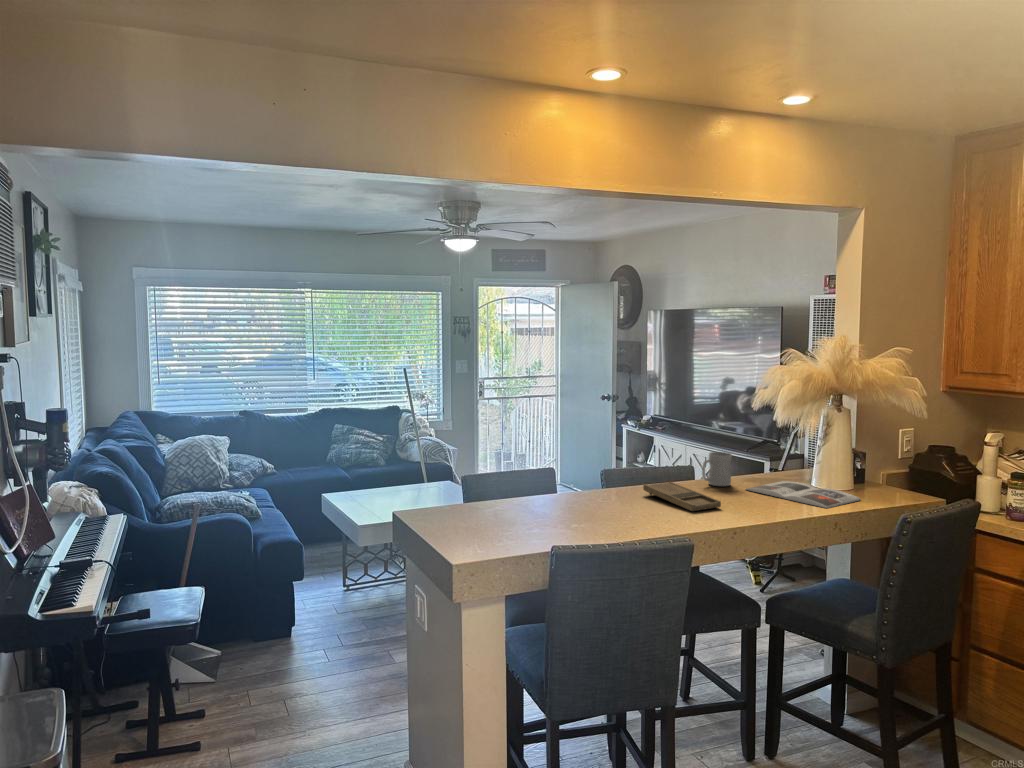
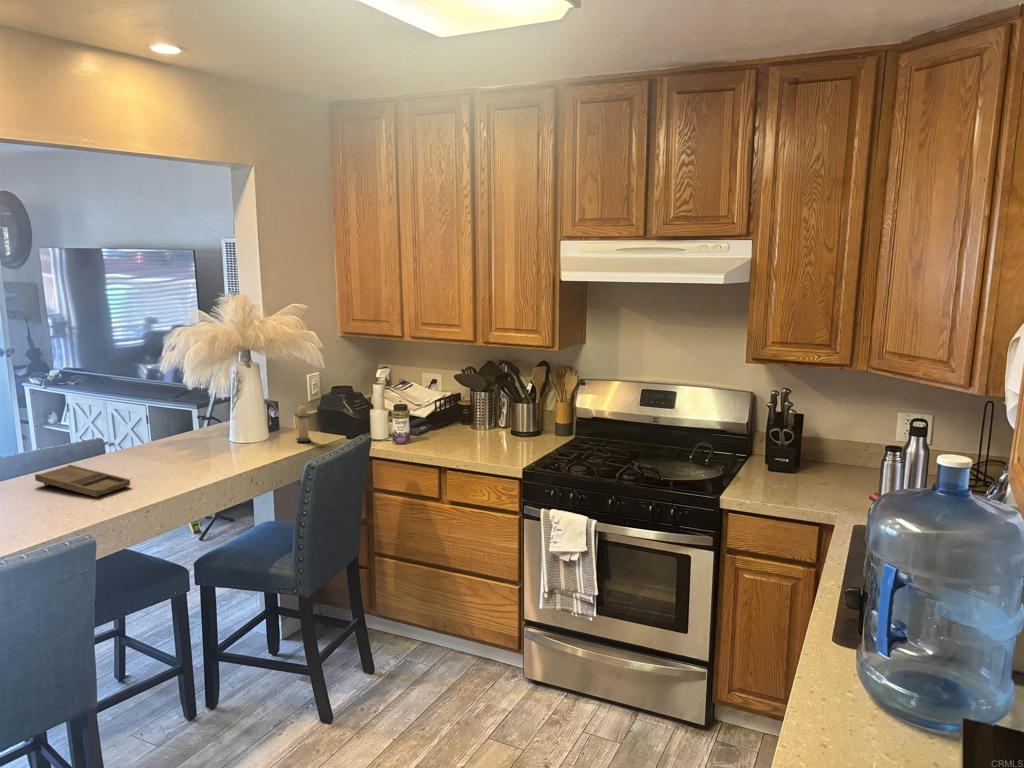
mug: present [702,452,732,486] -> none [110,422,145,459]
candle: none [883,453,908,498] -> present [294,405,311,442]
magazine: present [746,481,861,508] -> none [160,441,274,466]

